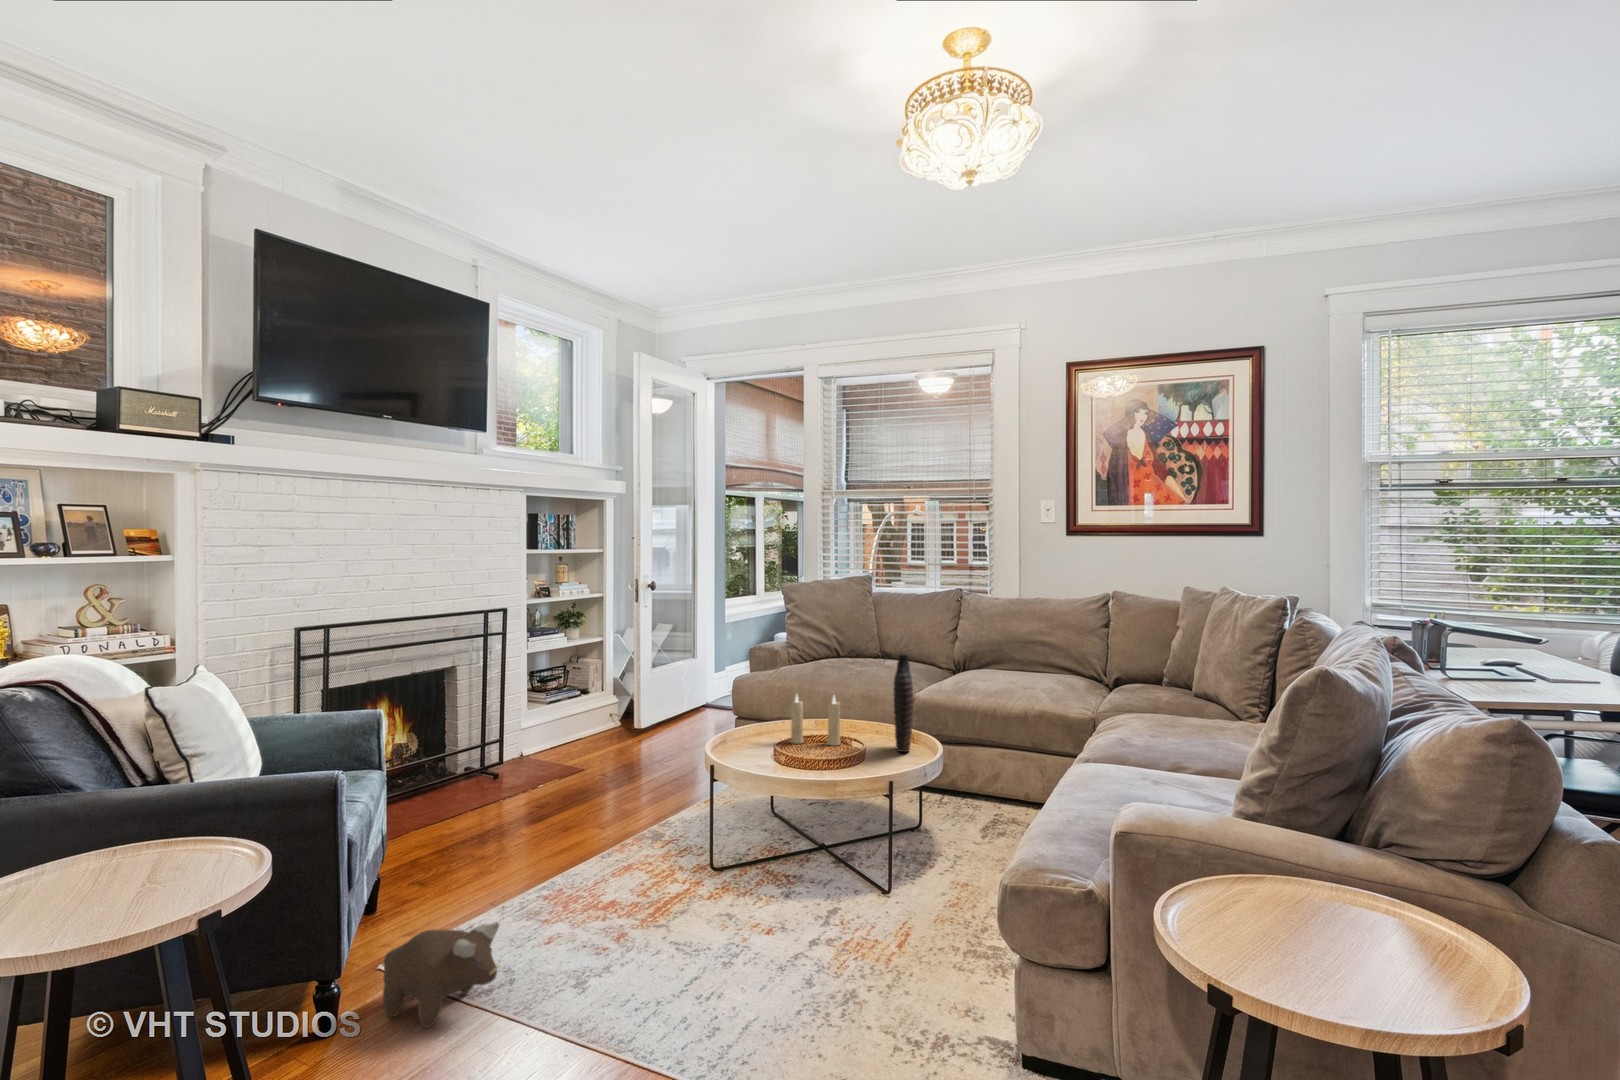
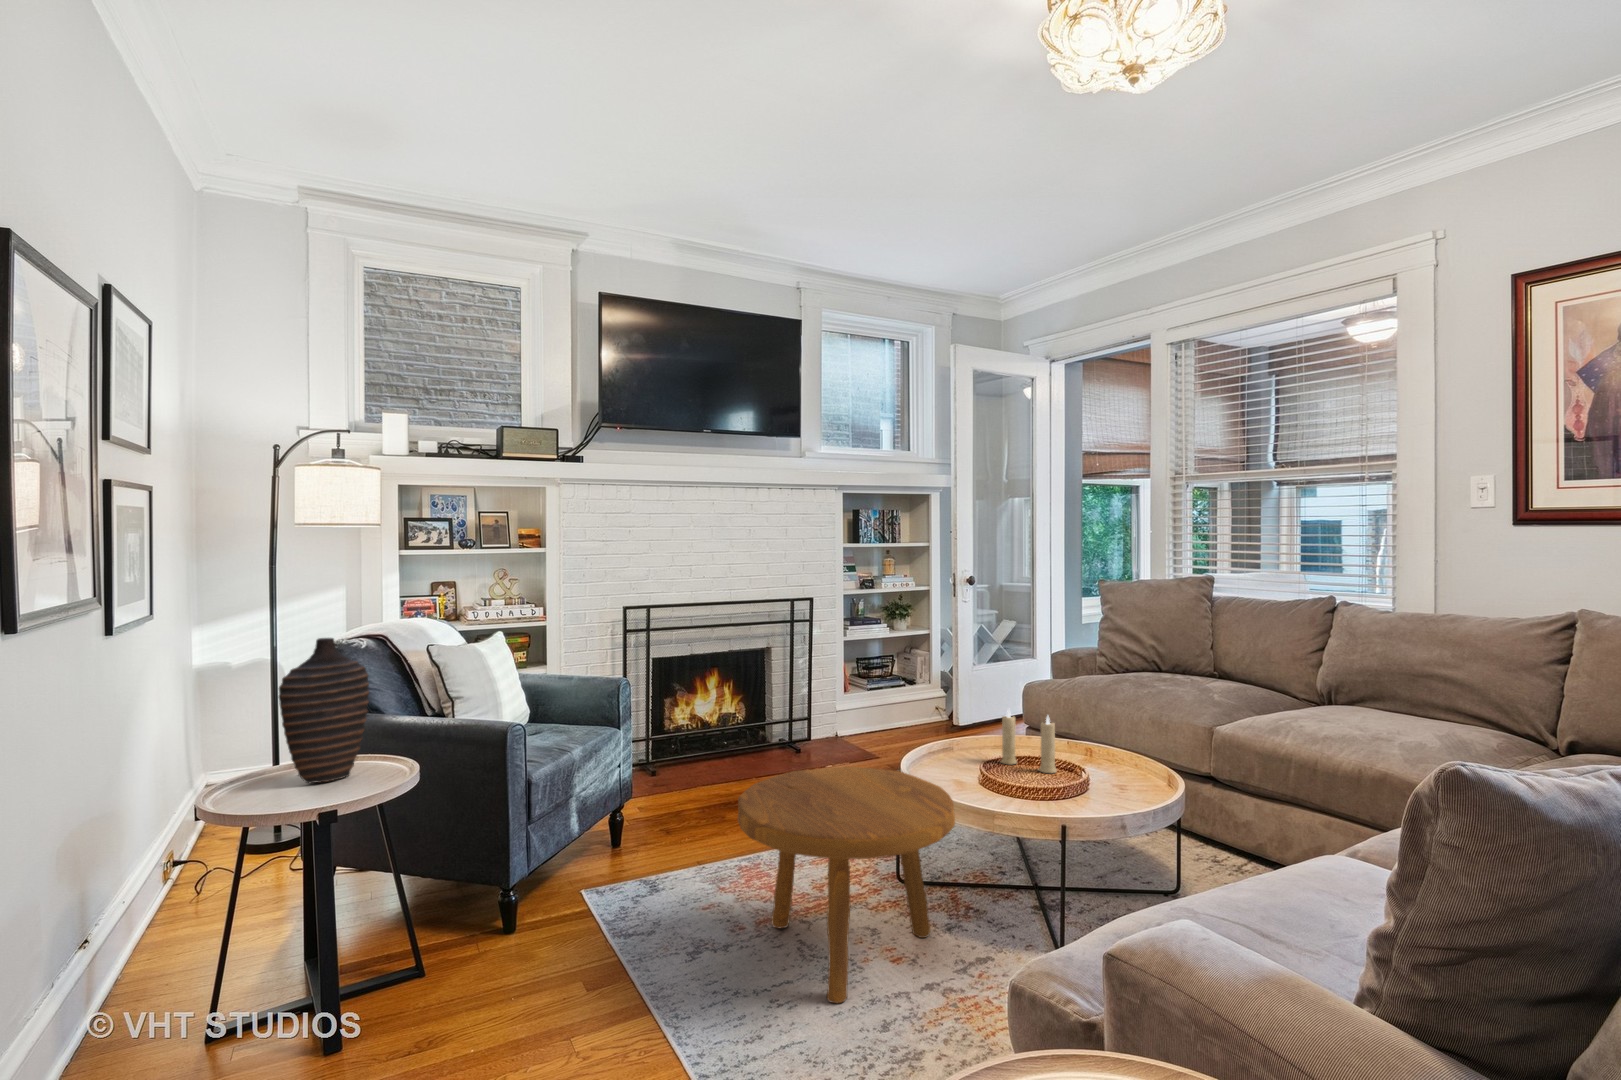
decorative vase: present [893,653,913,752] -> present [279,638,369,783]
footstool: none [614,761,823,982] -> present [738,767,955,1003]
plush toy: present [383,923,500,1028] -> none [546,871,629,954]

